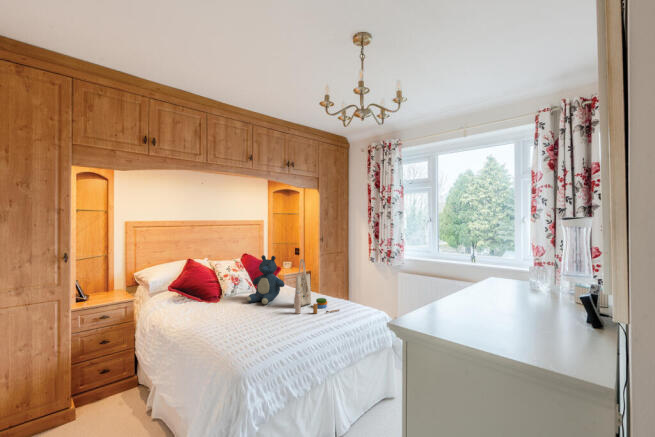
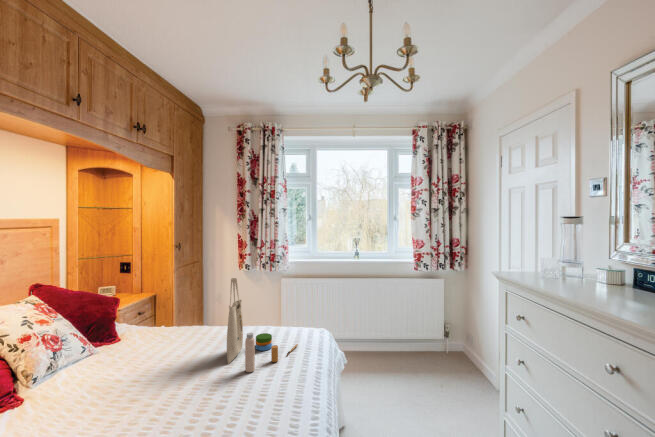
teddy bear: present [247,255,285,304] -> none [113,279,192,382]

